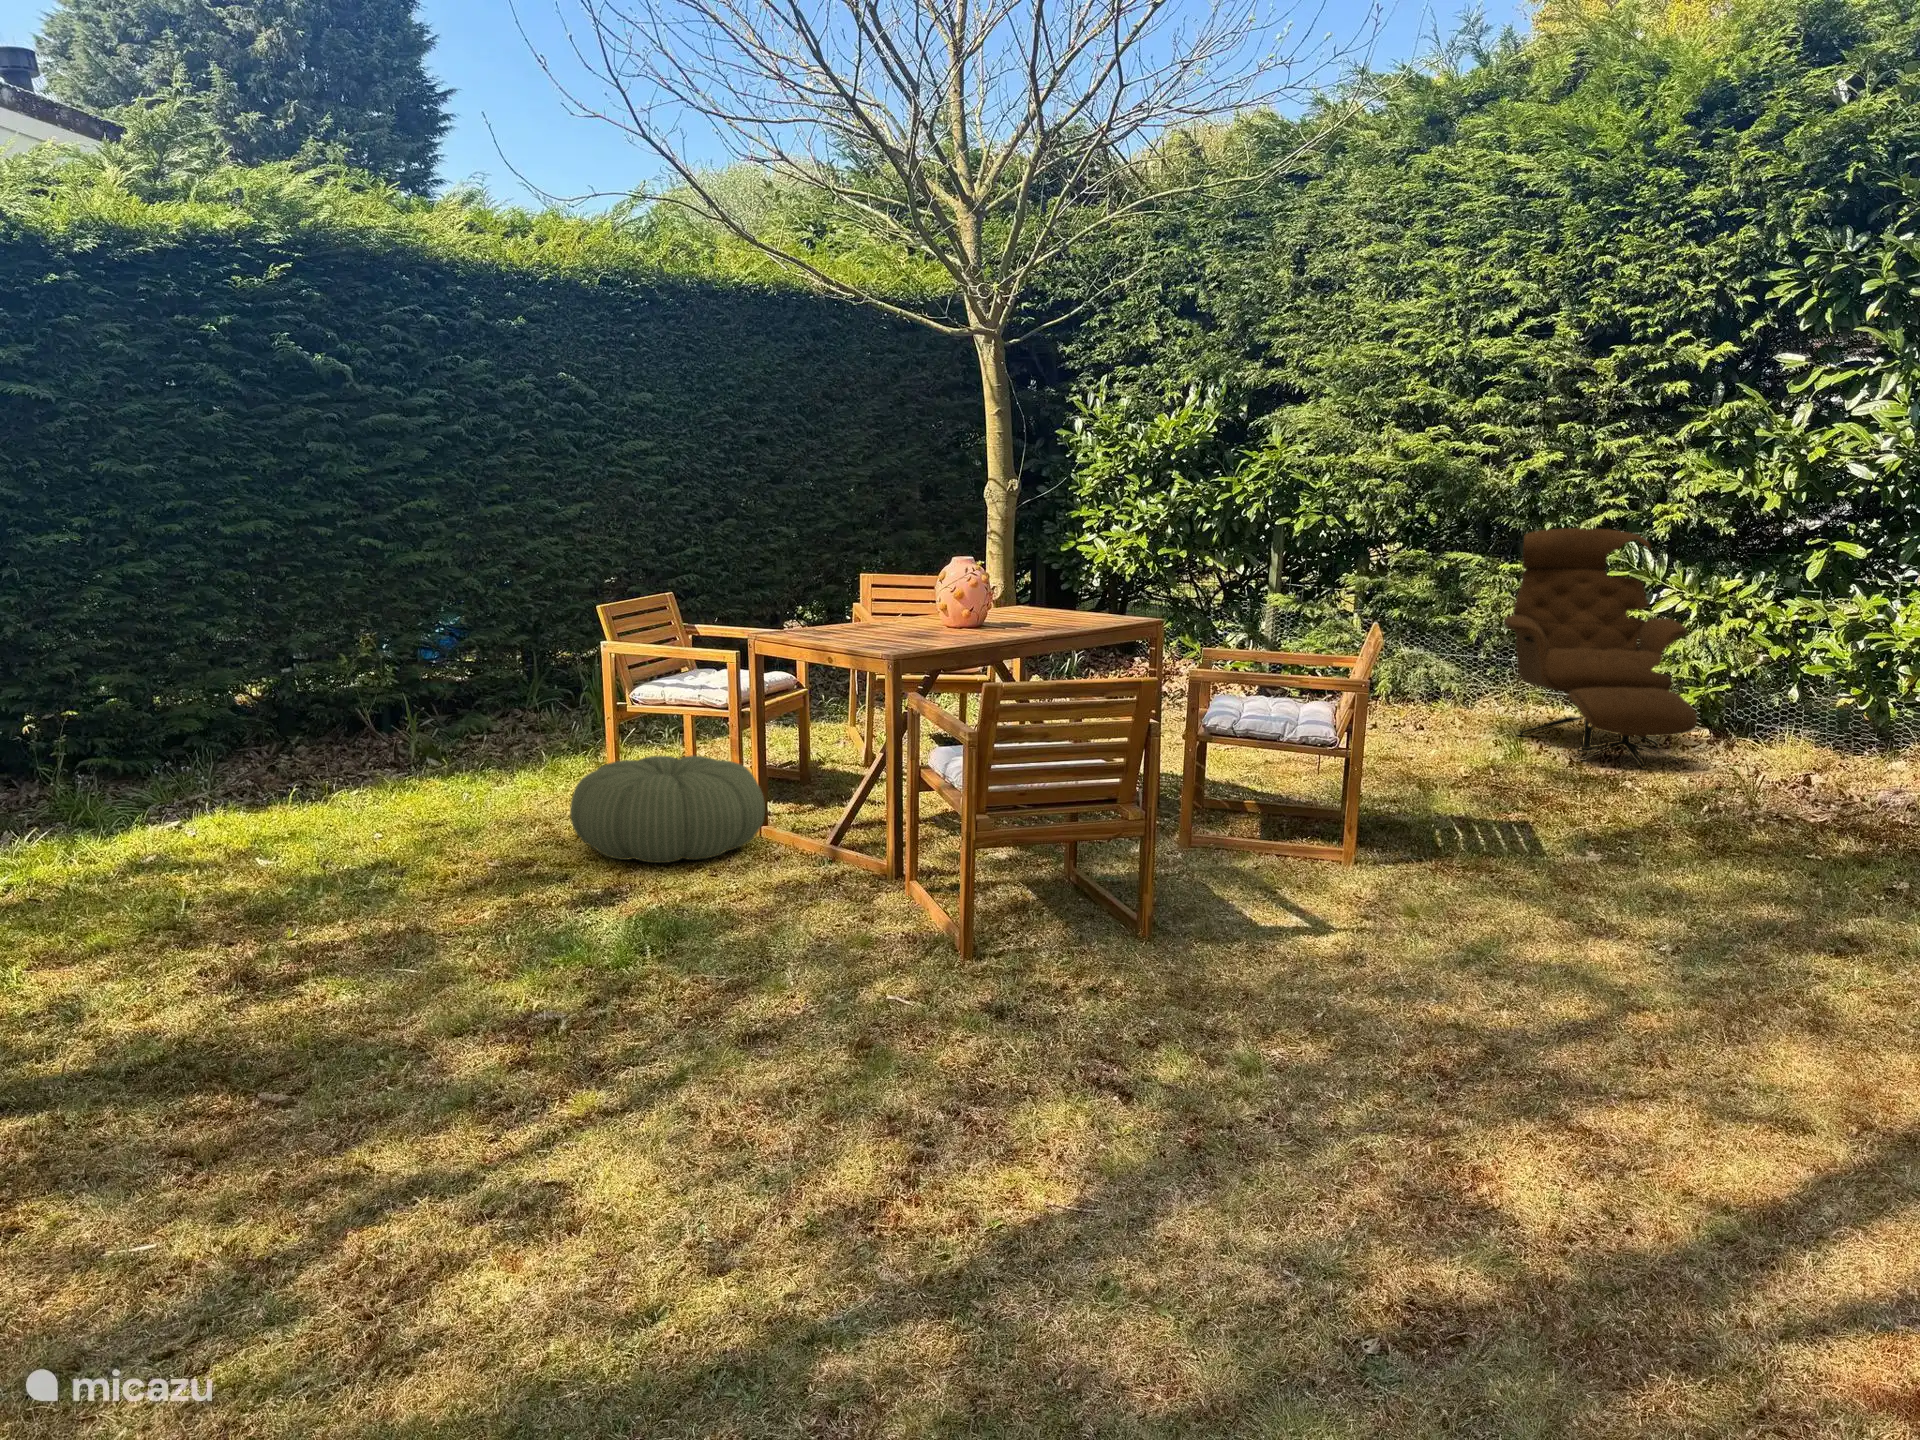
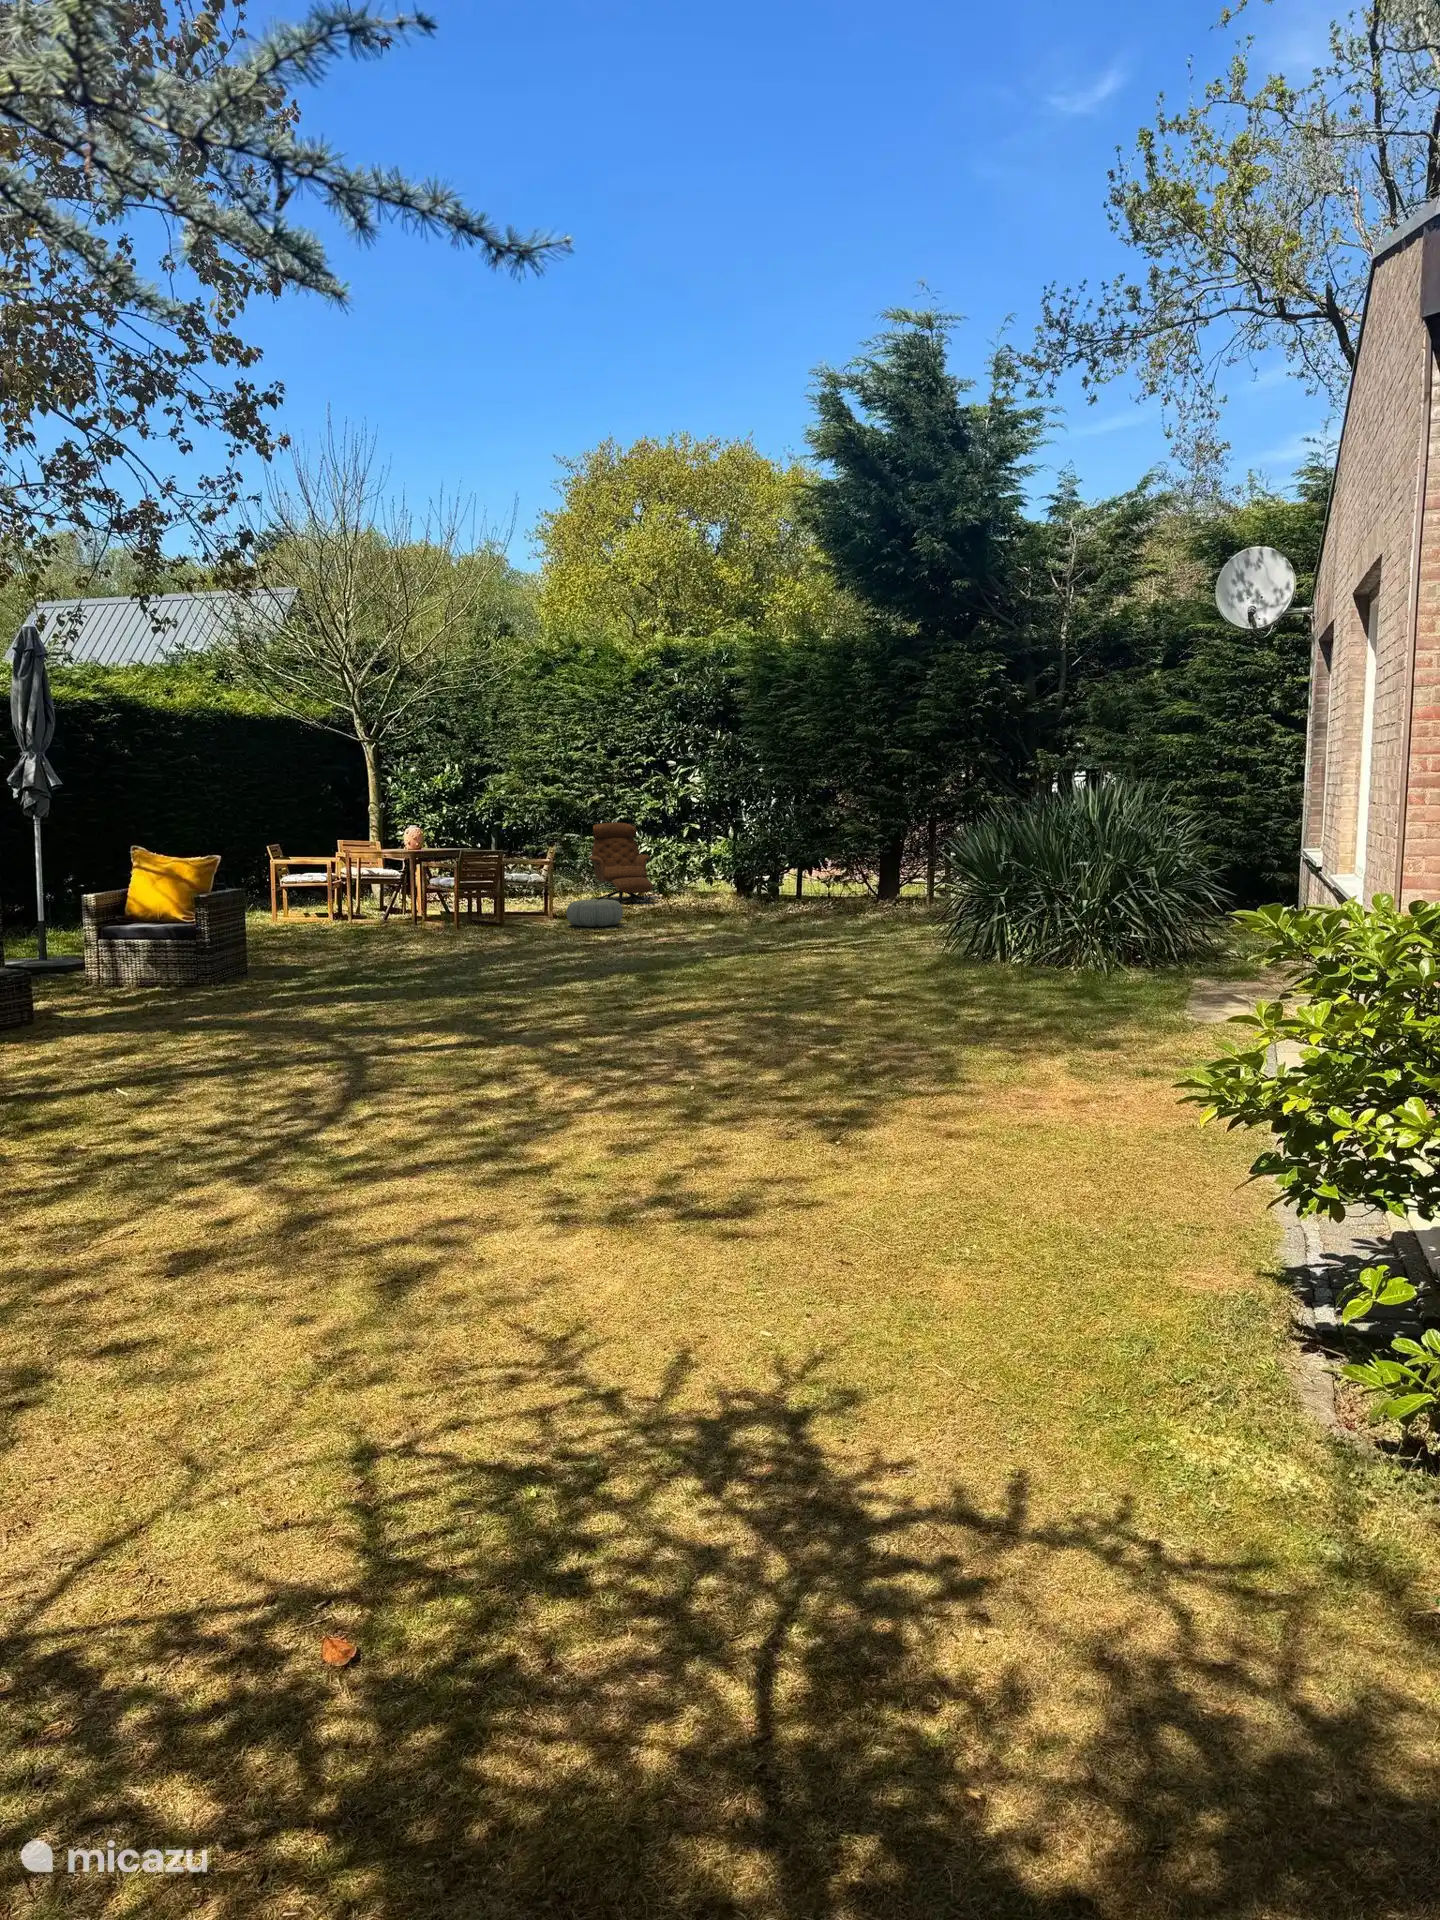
pouf: present [570,756,765,863] -> present [566,899,623,927]

